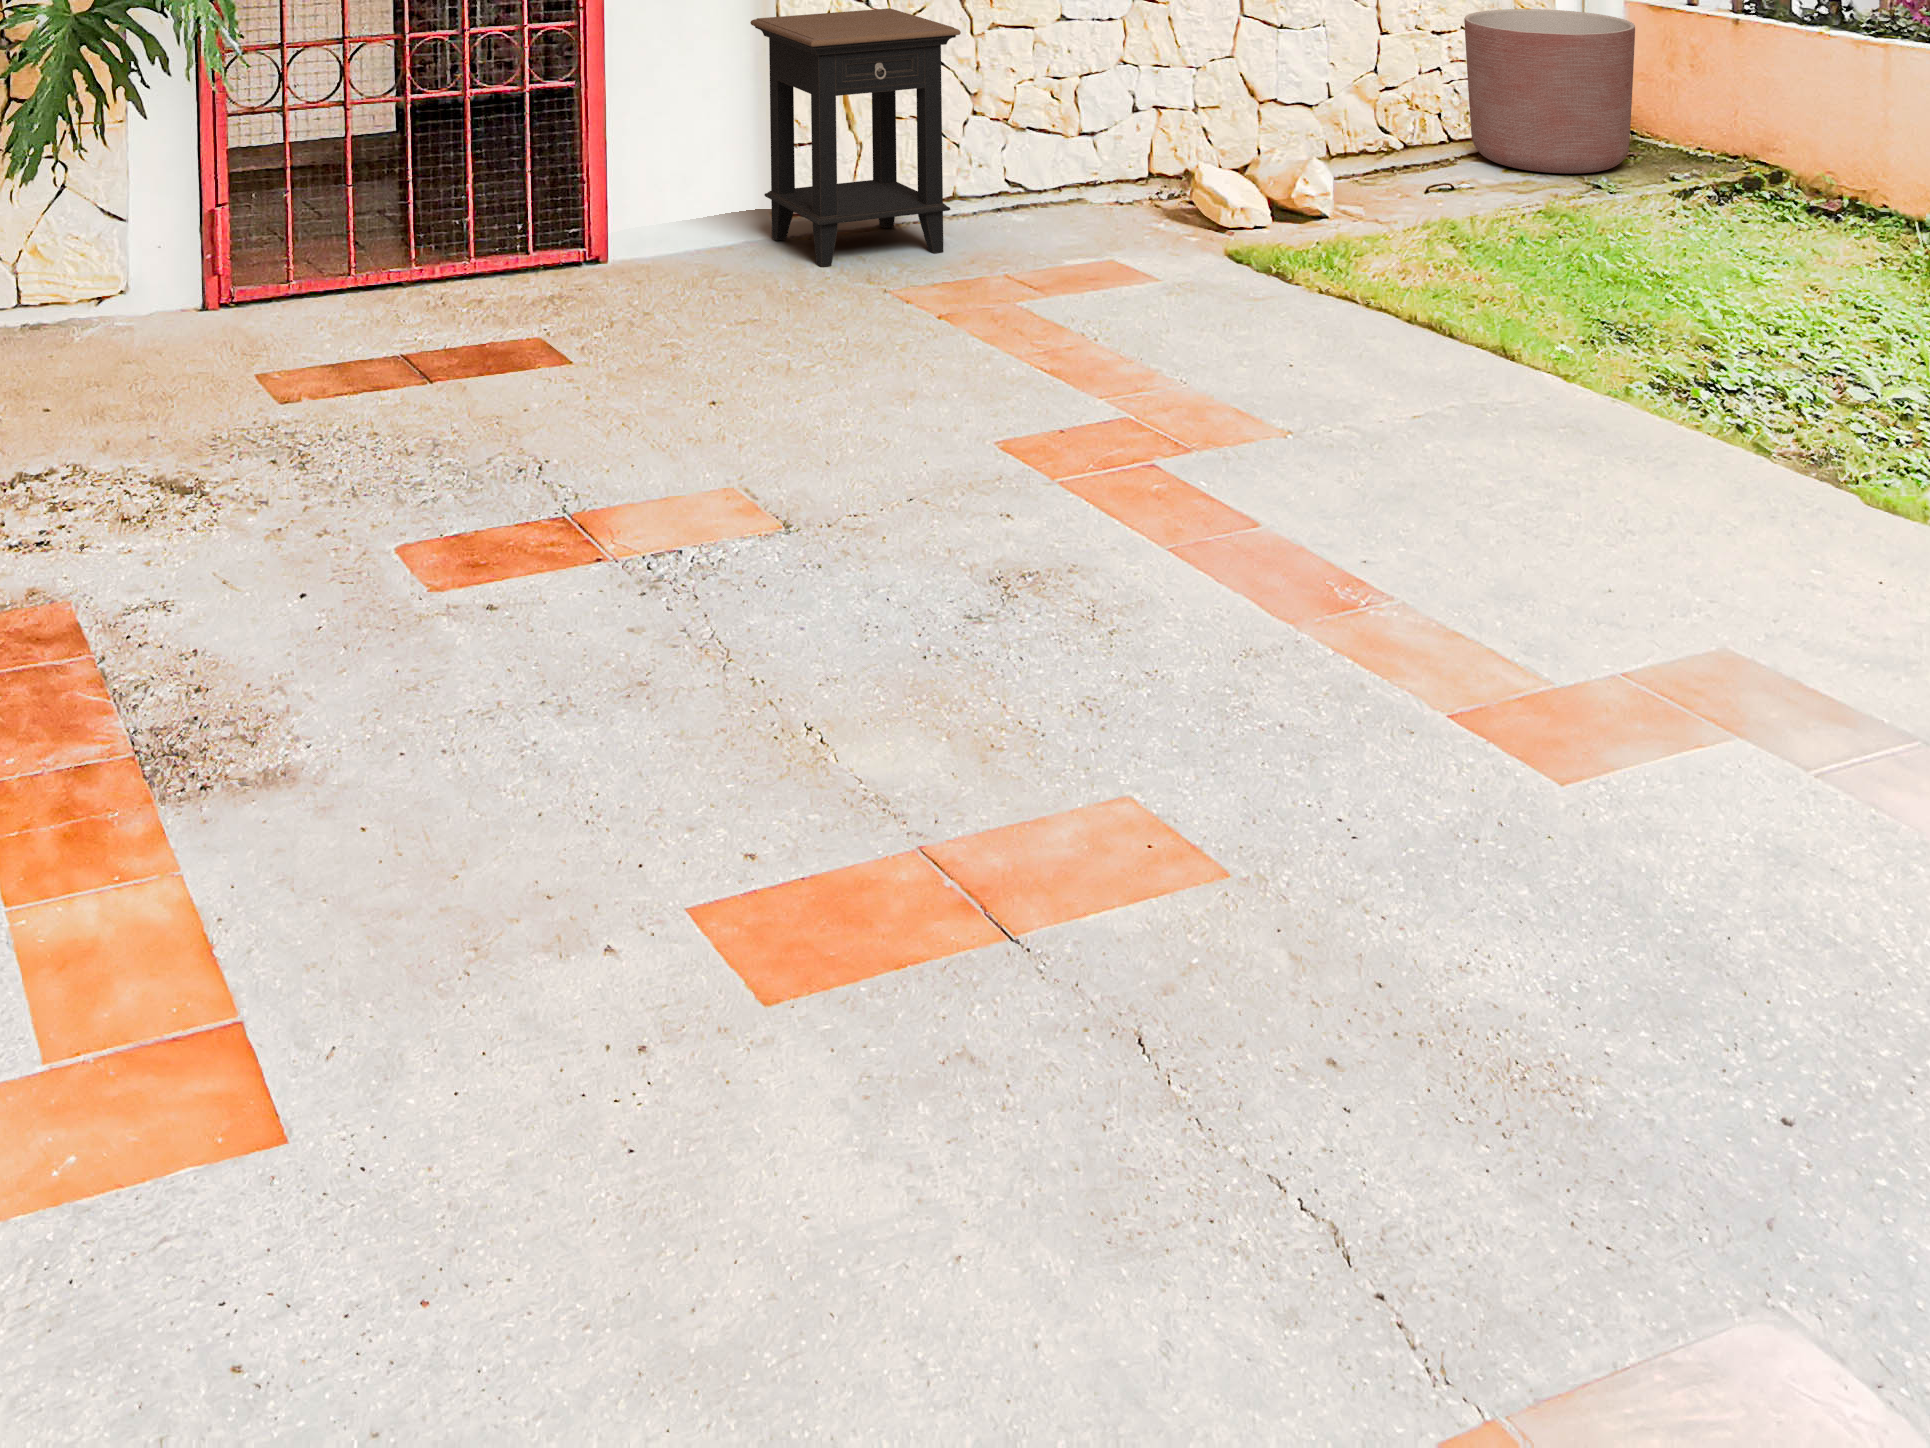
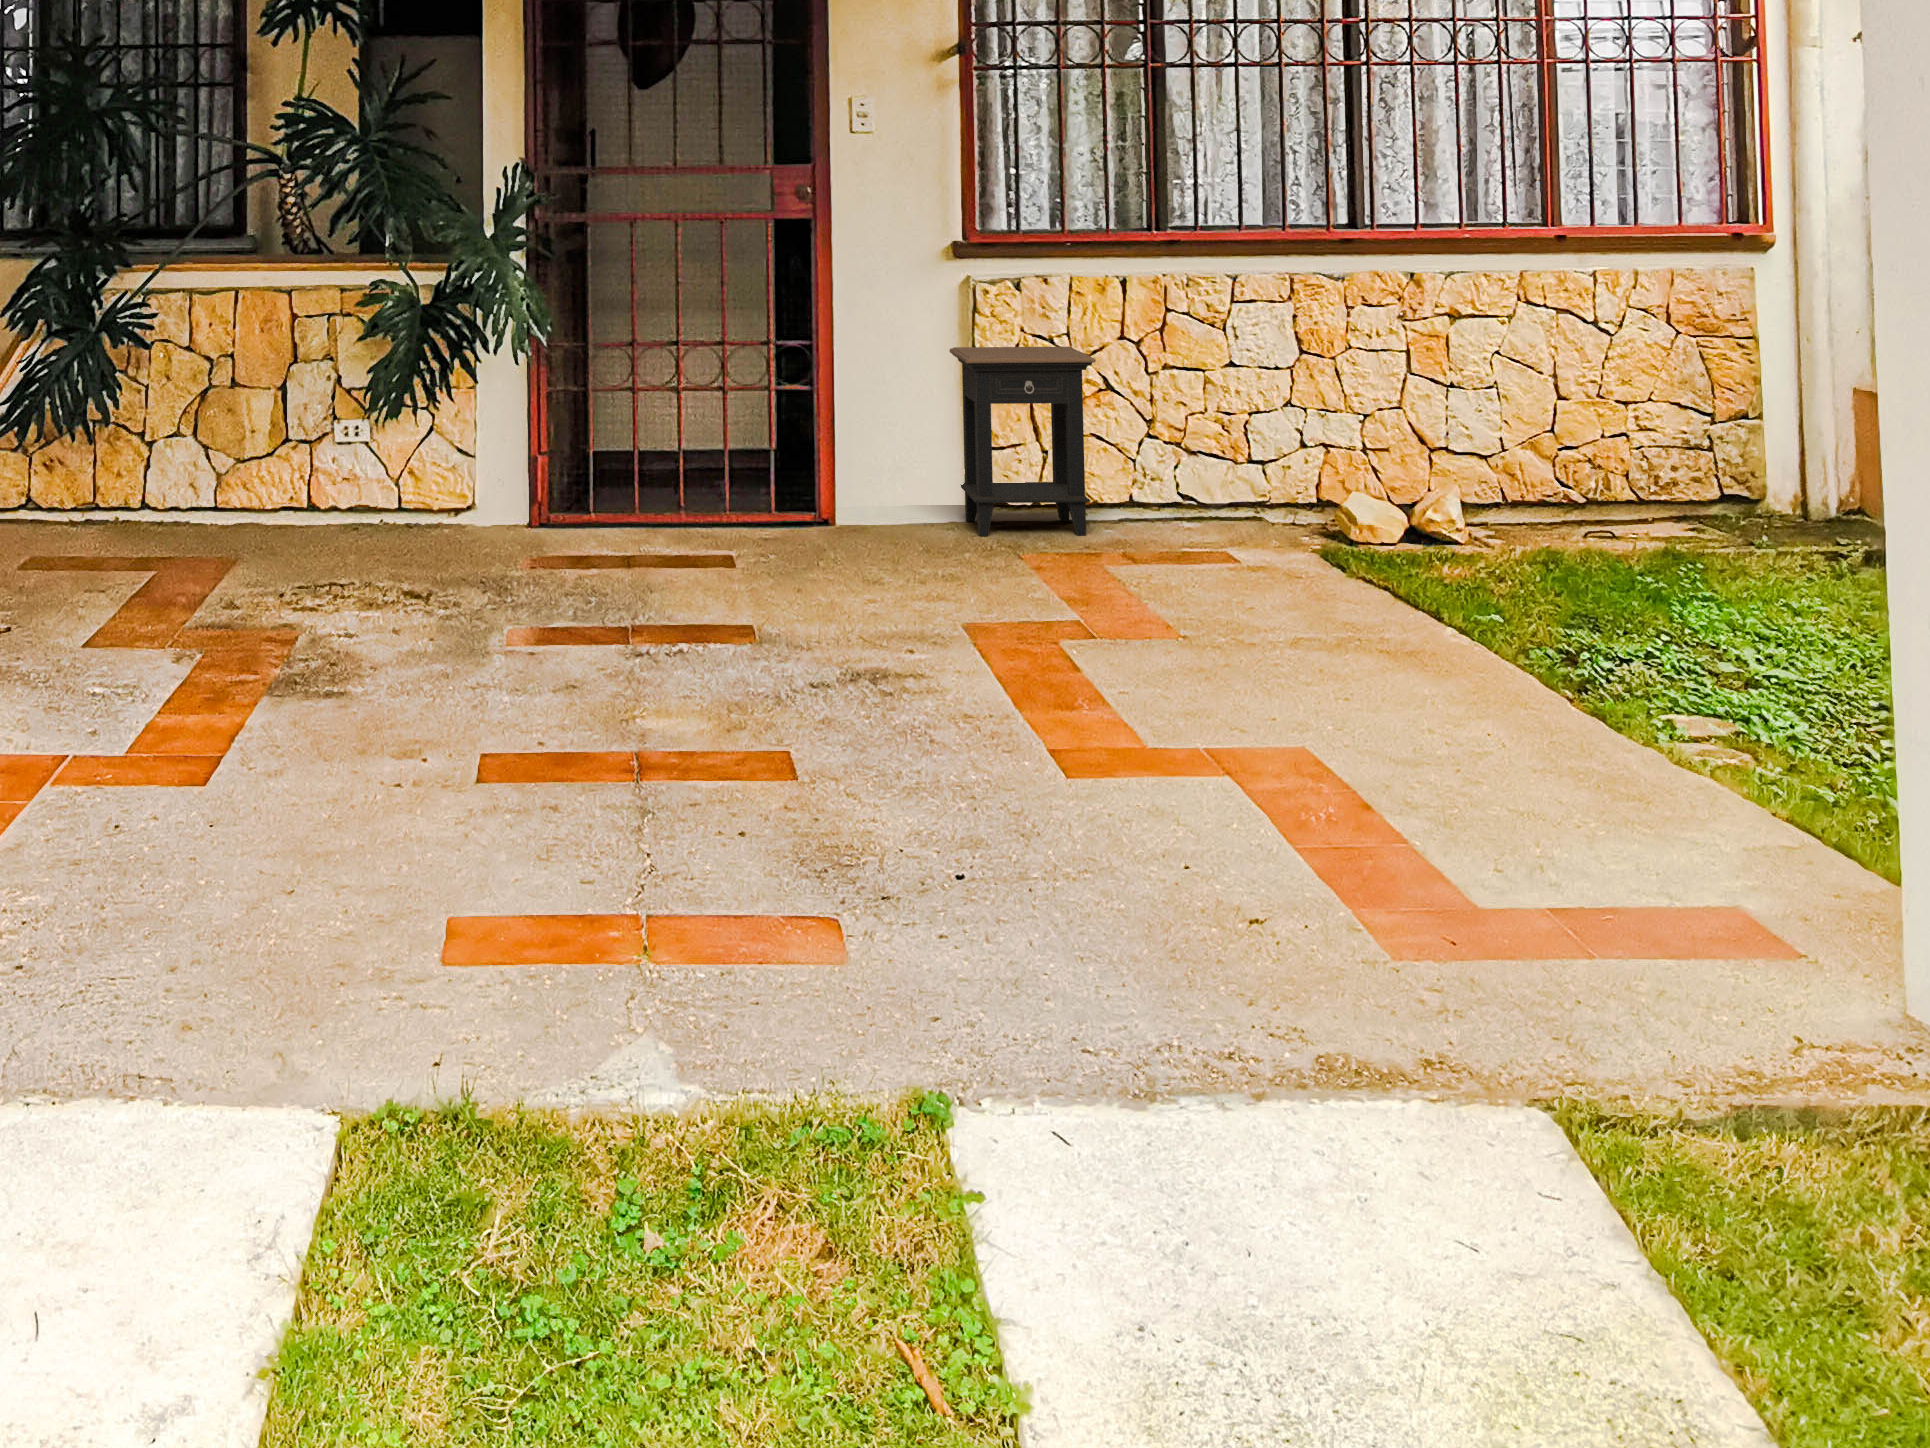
planter: present [1464,9,1635,173] -> none [1637,386,1796,530]

